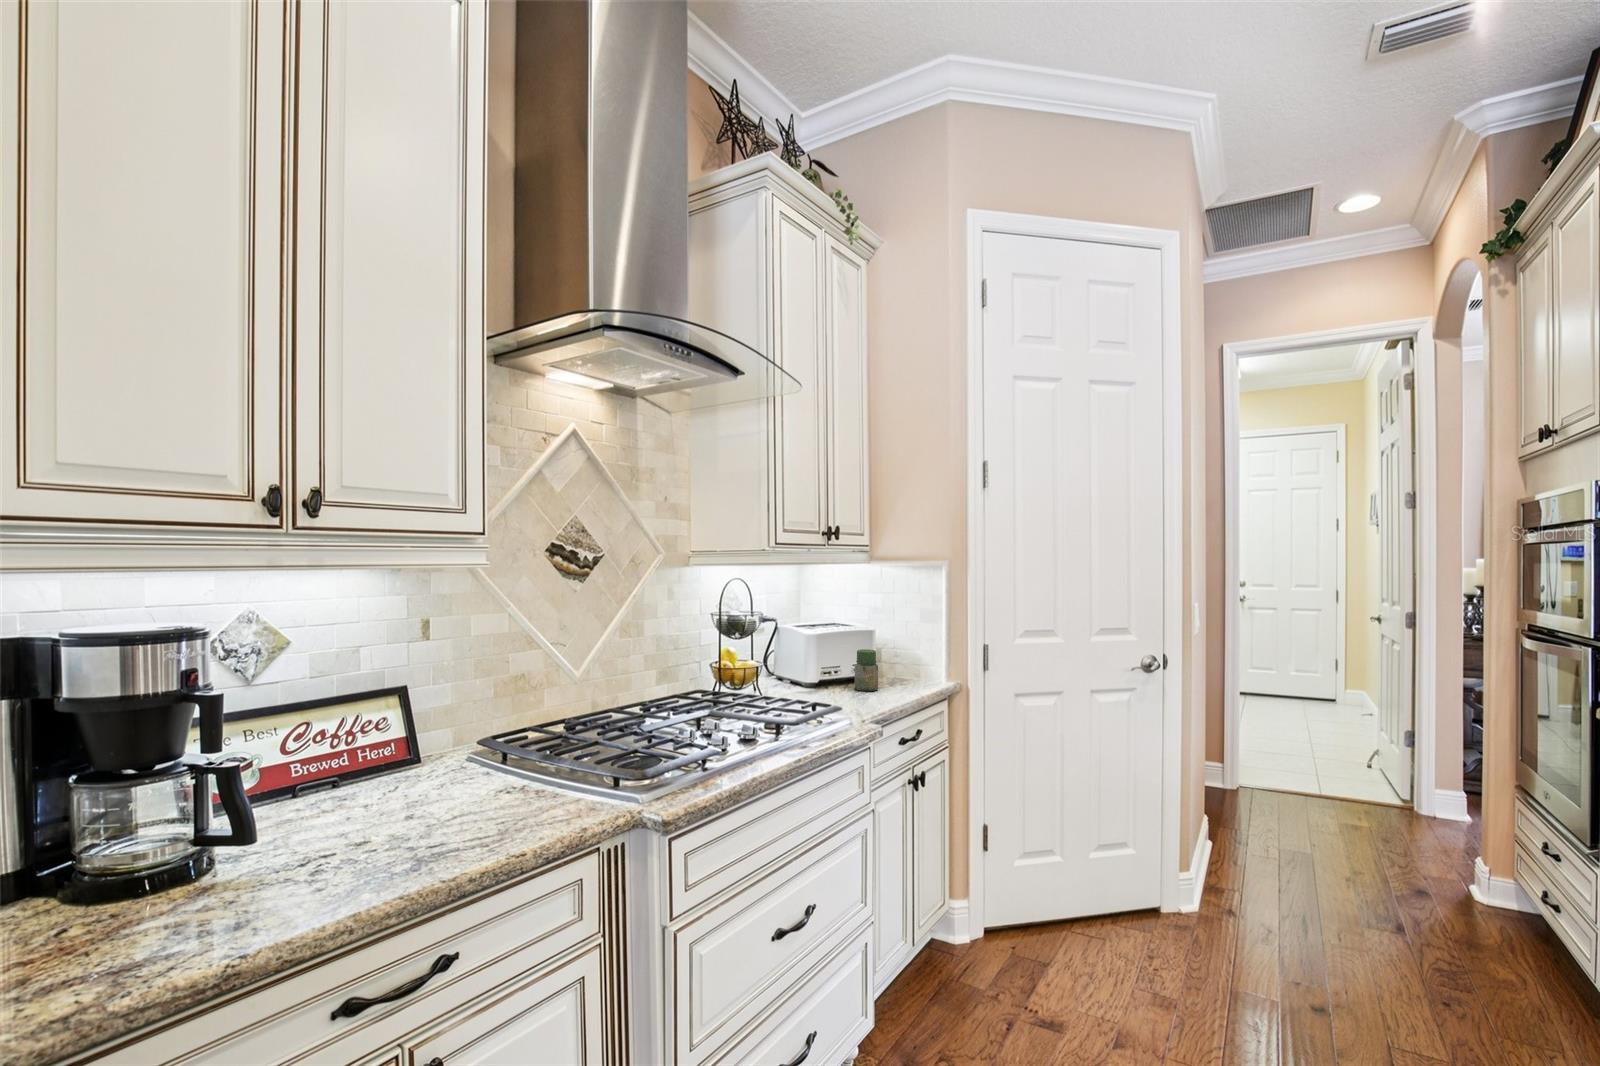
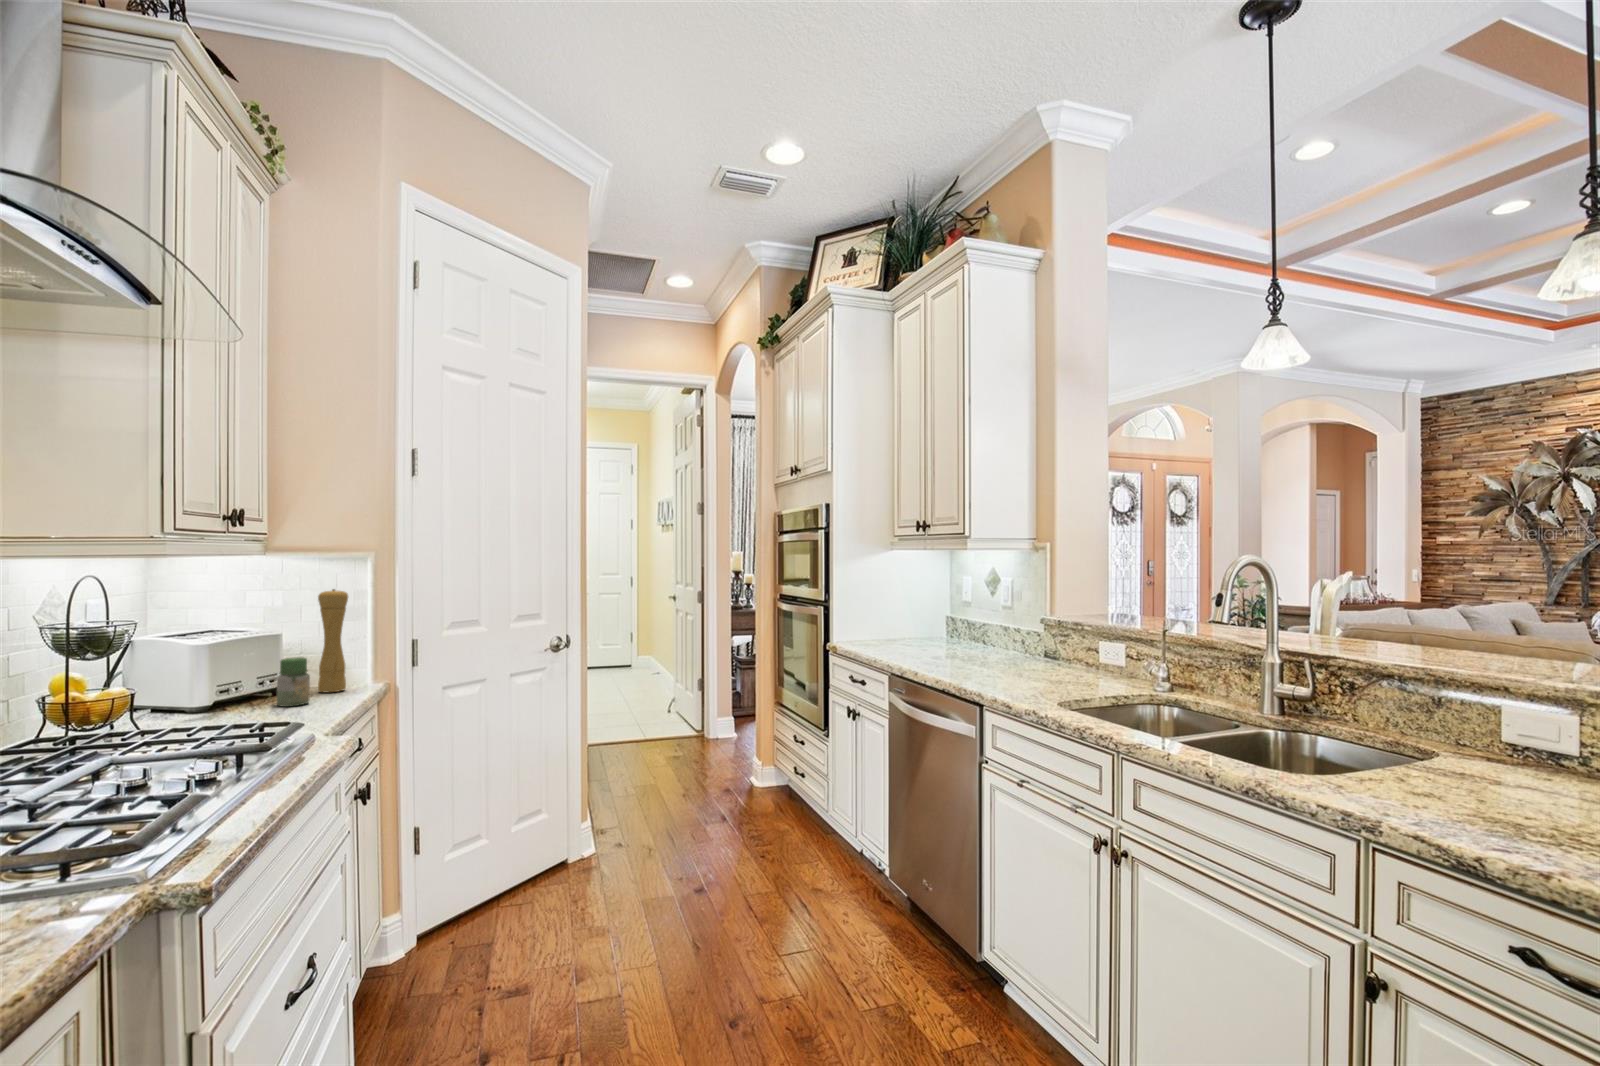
pepper mill: none [895,592,919,683] -> present [318,589,348,692]

